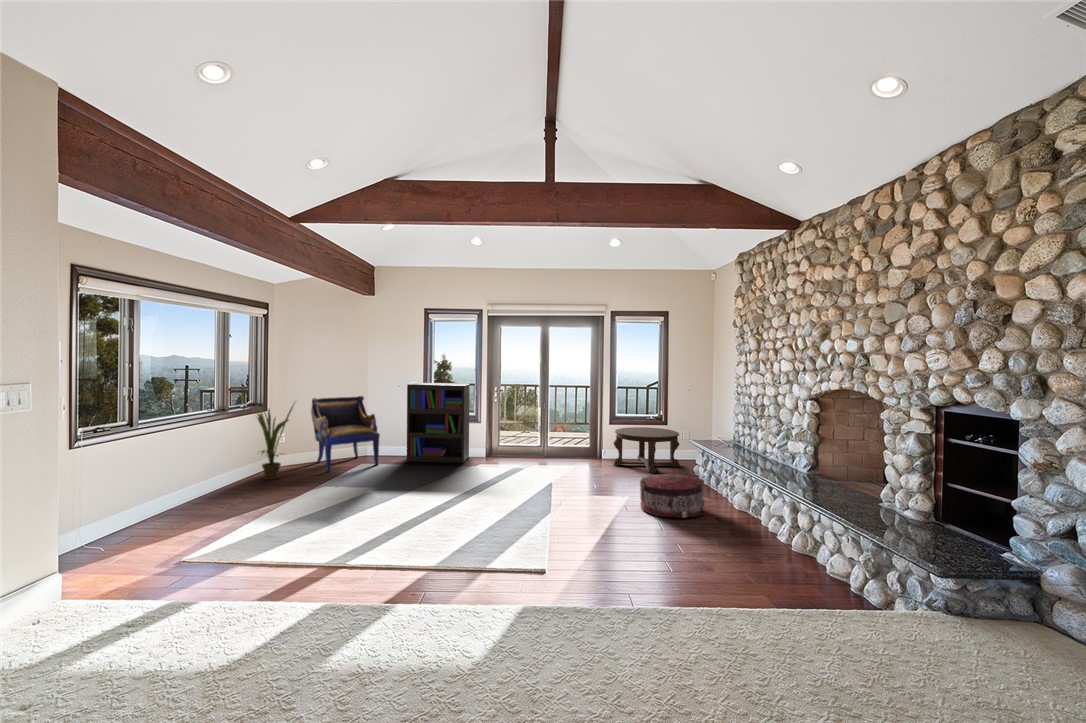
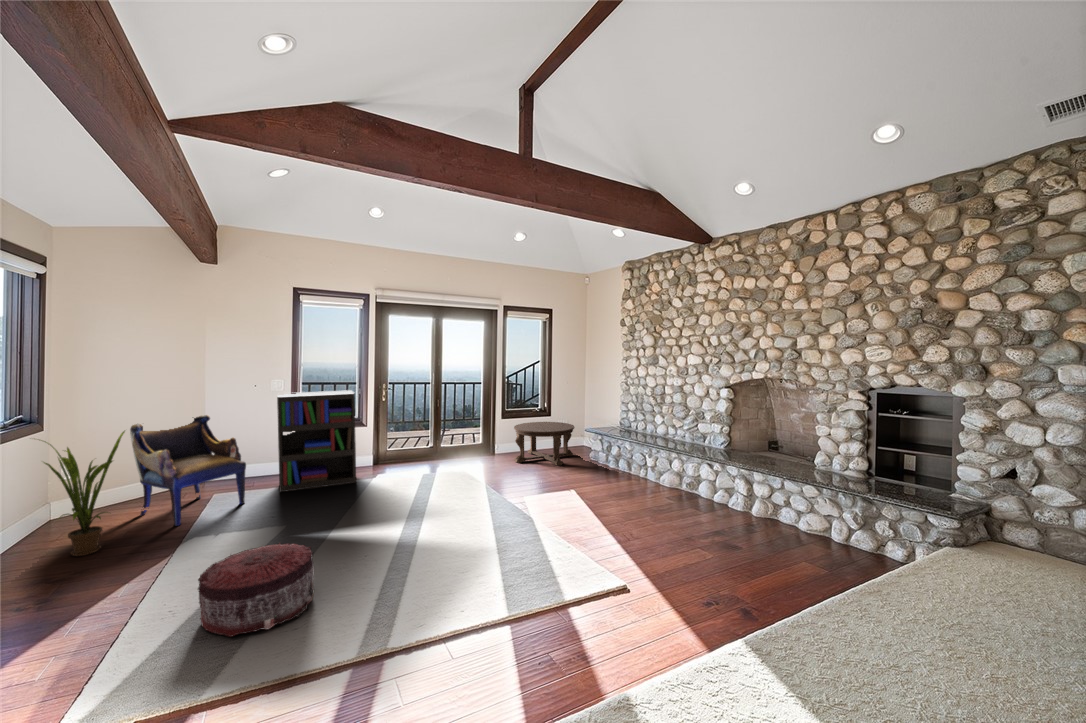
pouf: present [640,474,704,518] -> present [198,543,314,637]

